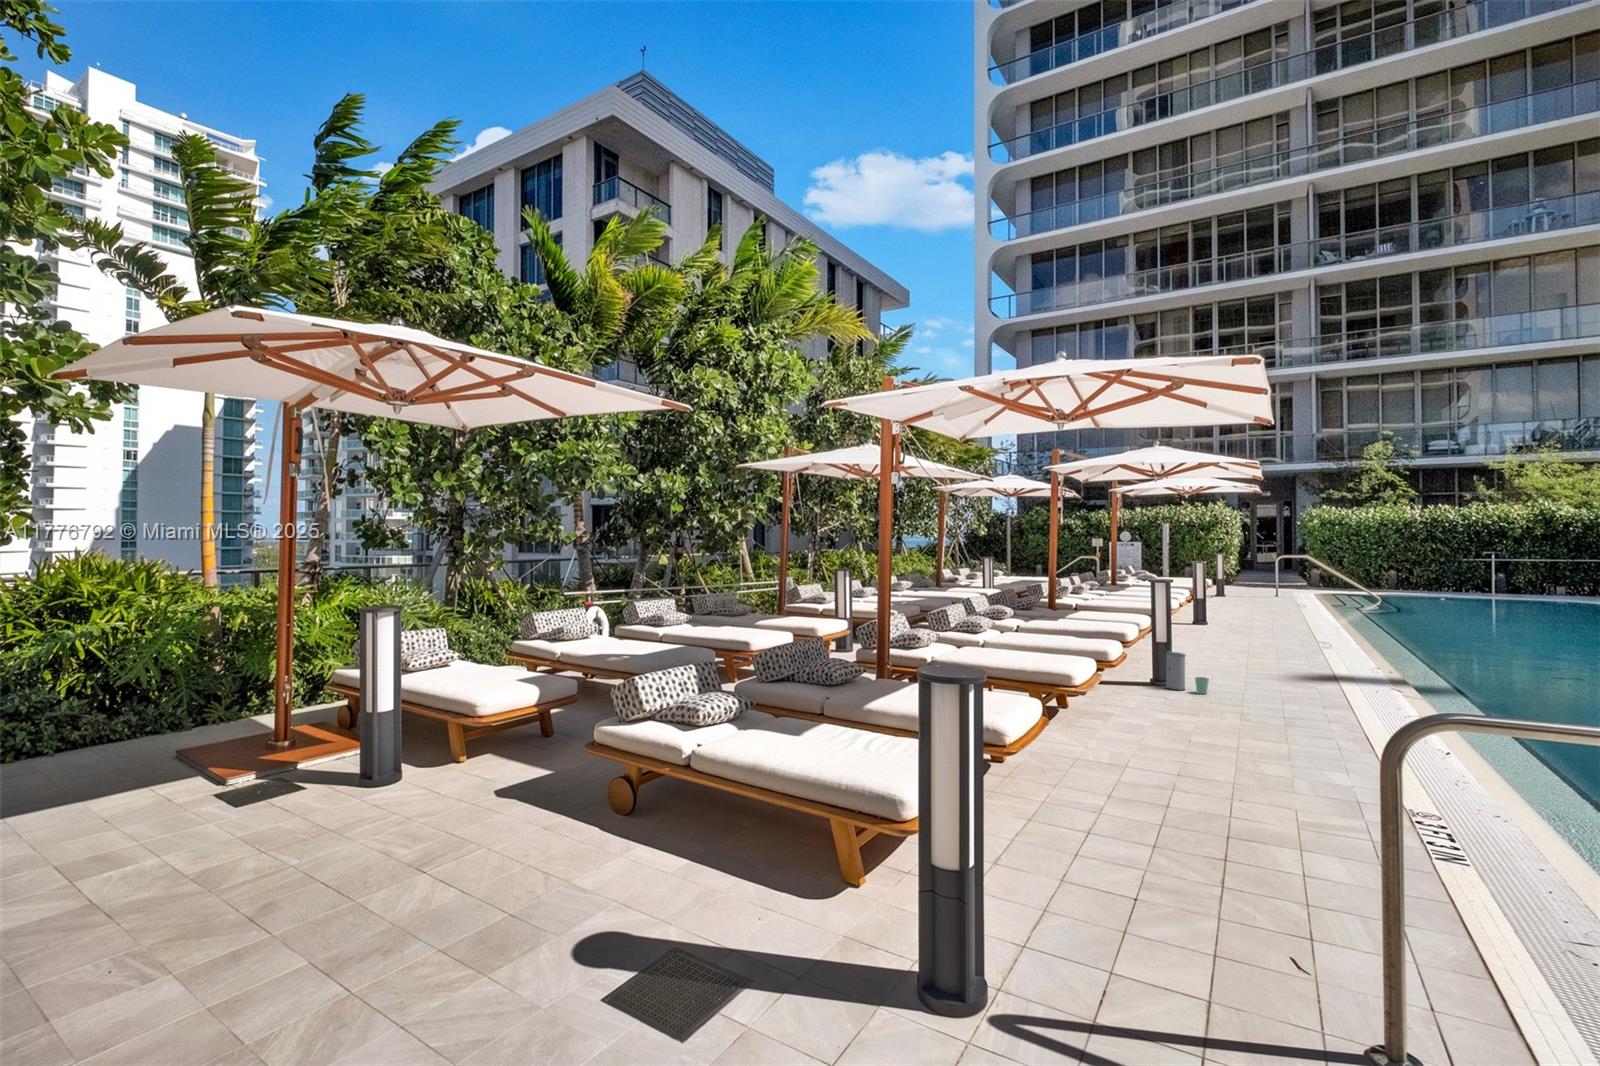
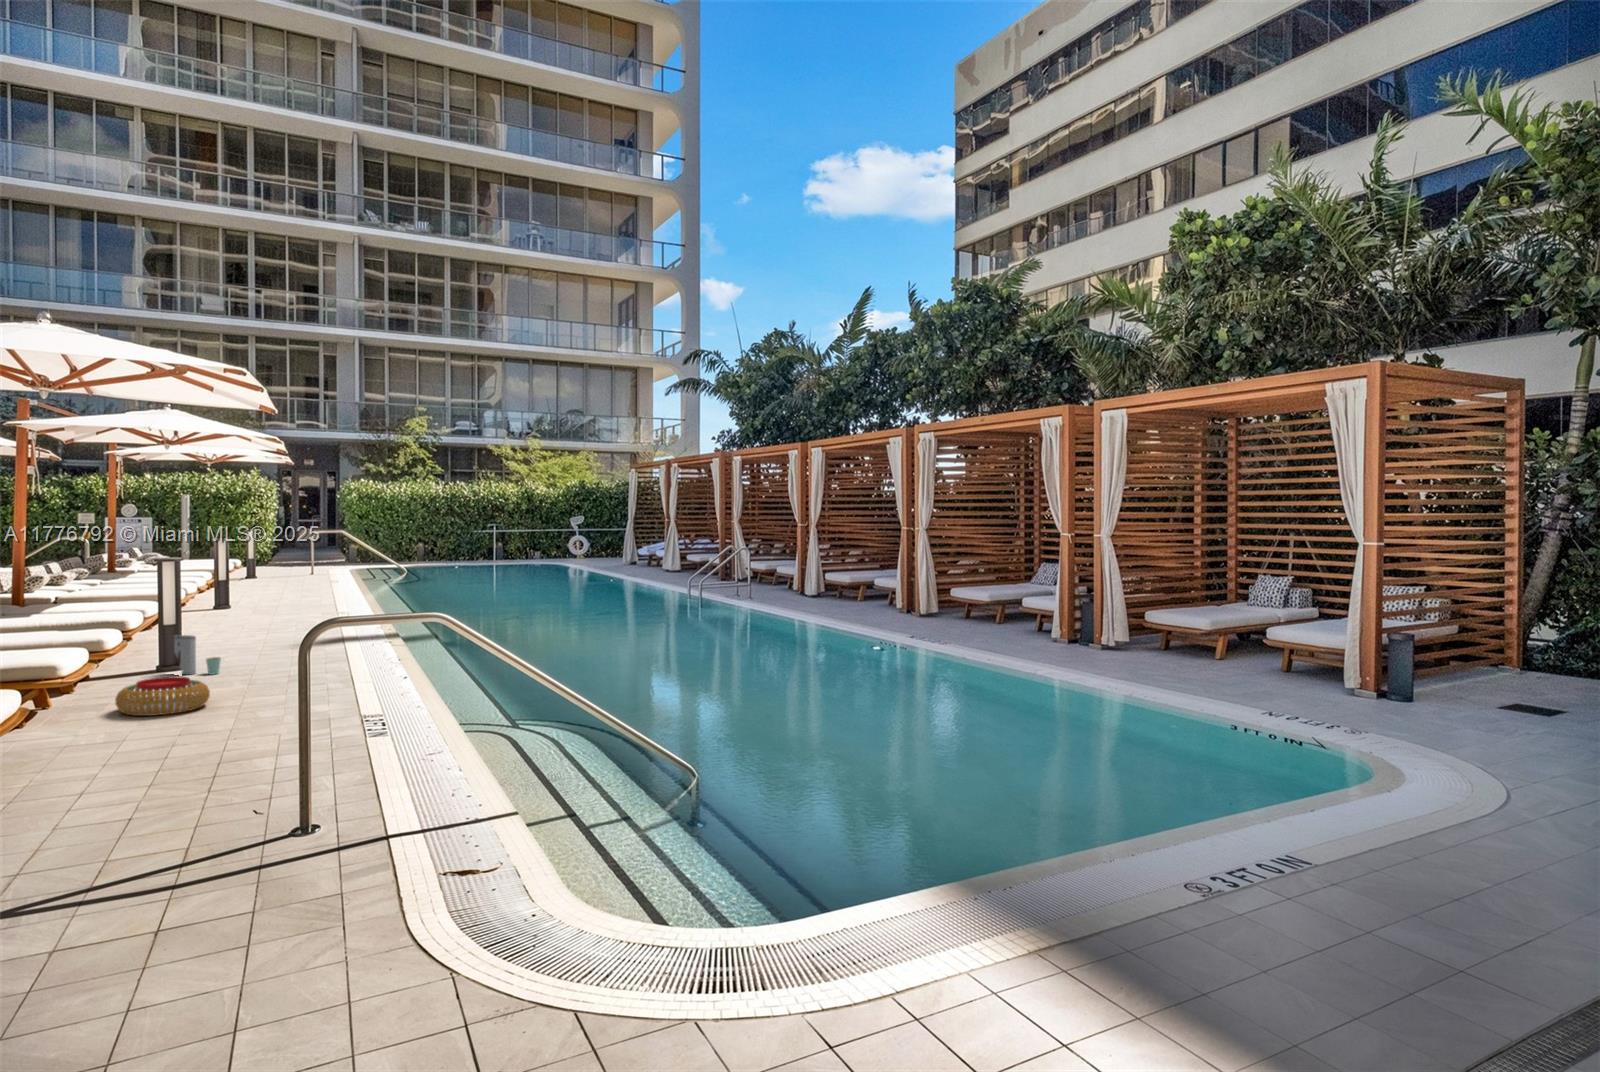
pouf: none [1119,694,1203,735] -> present [115,677,210,716]

